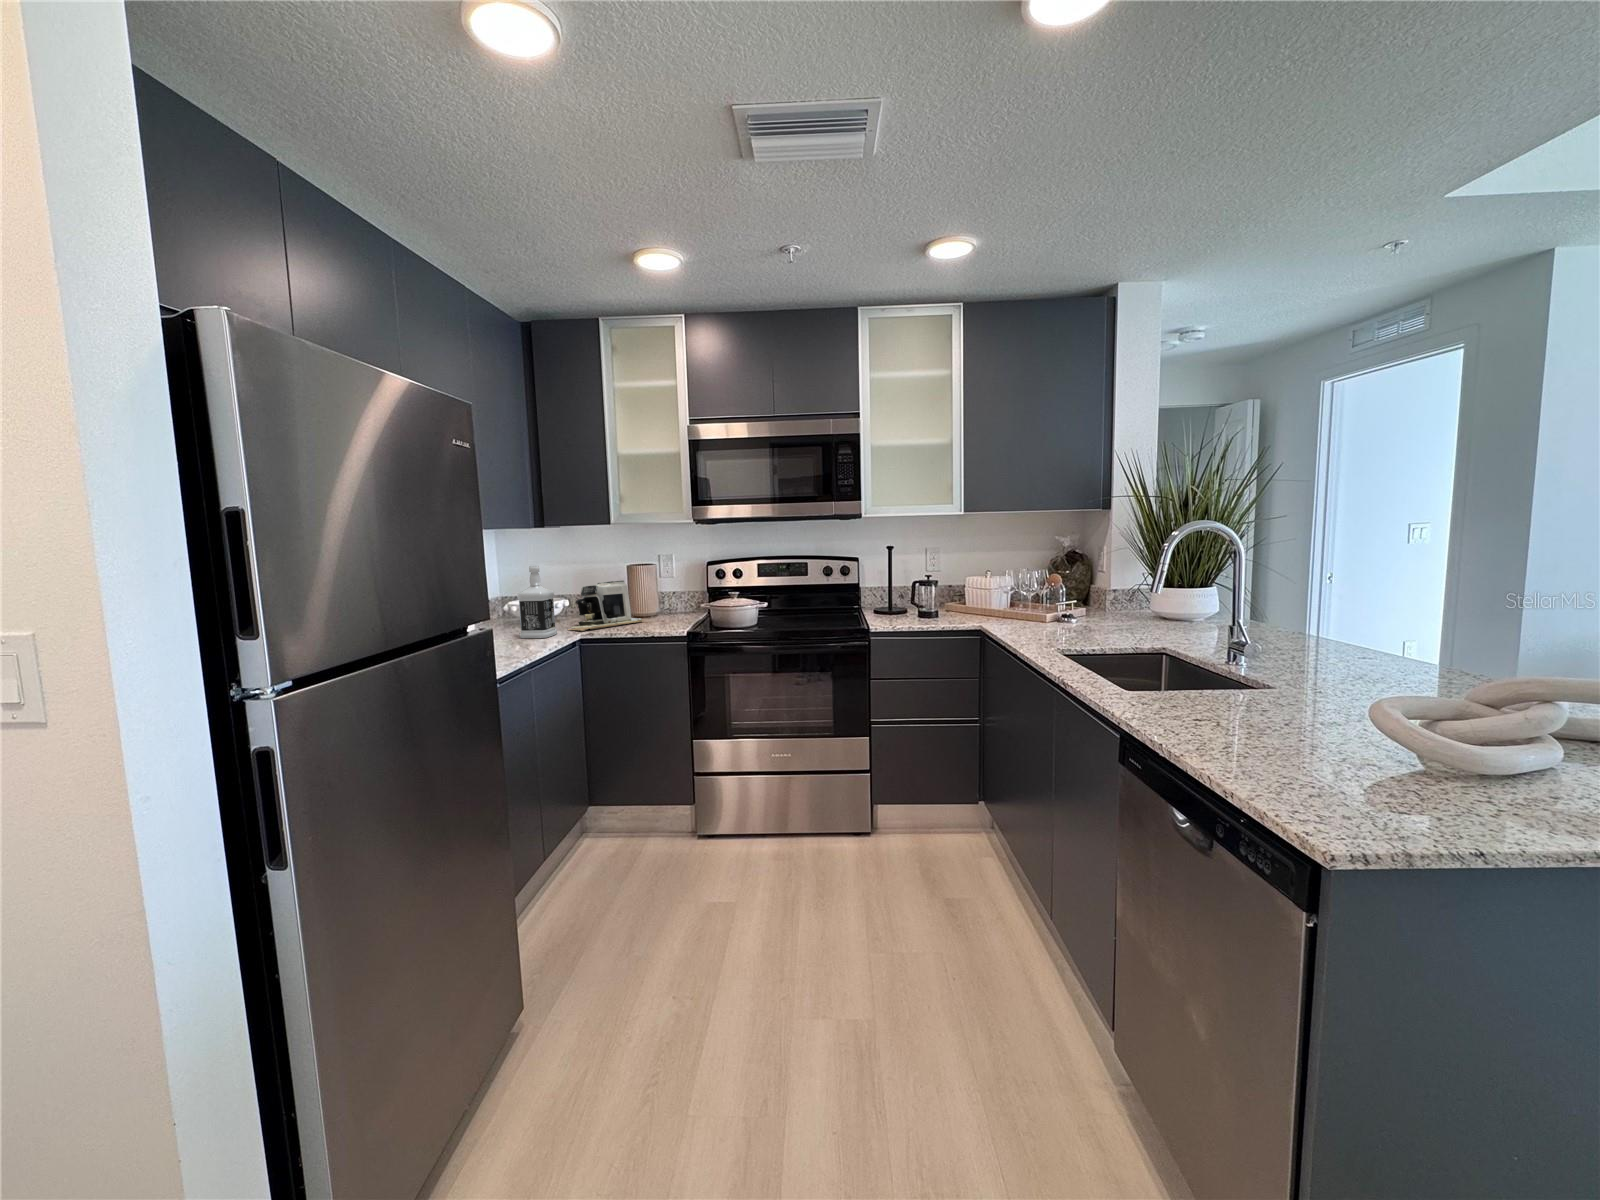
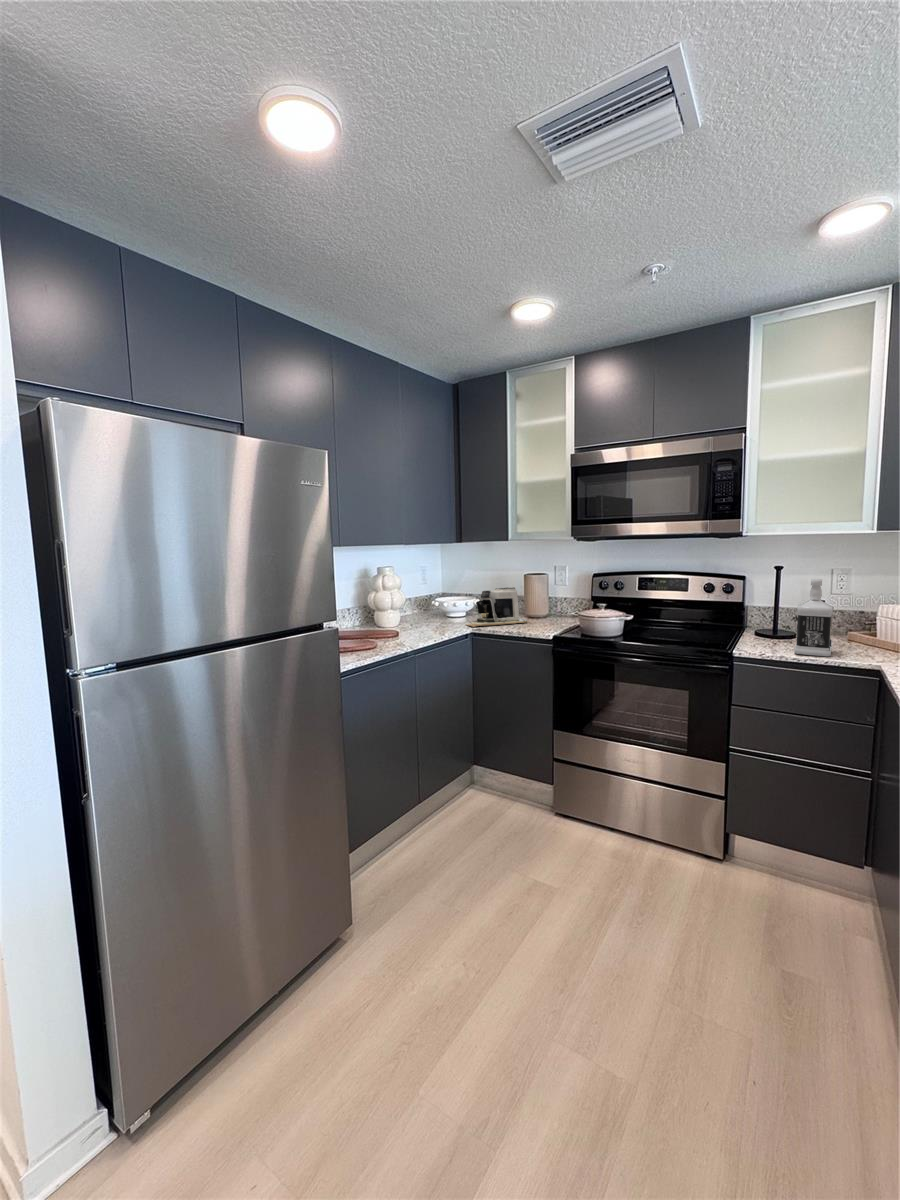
bottle: present [517,566,557,638] -> present [794,579,833,656]

